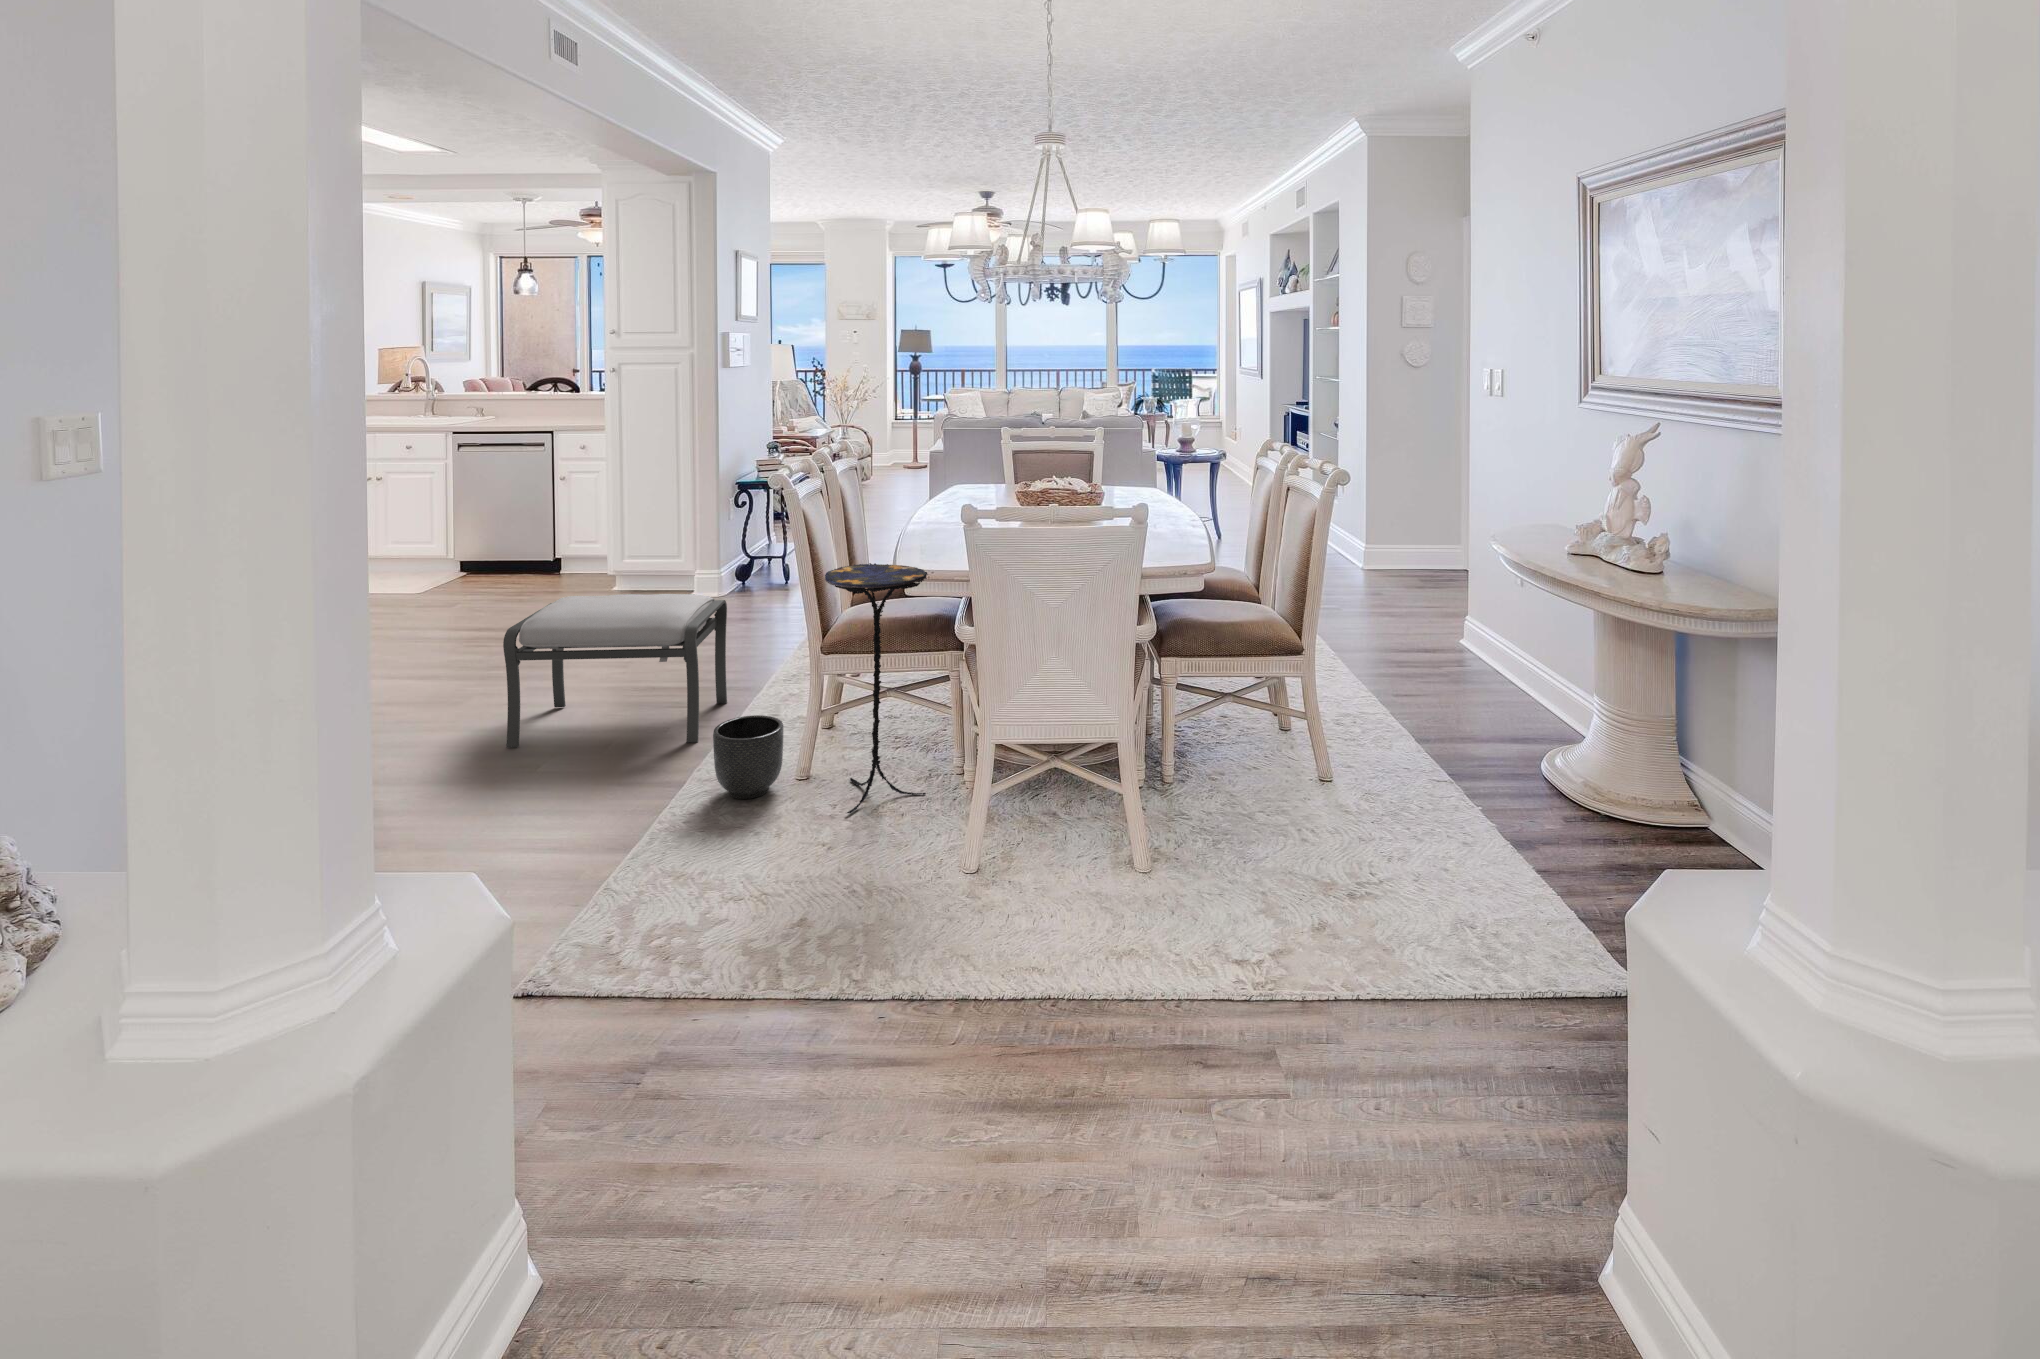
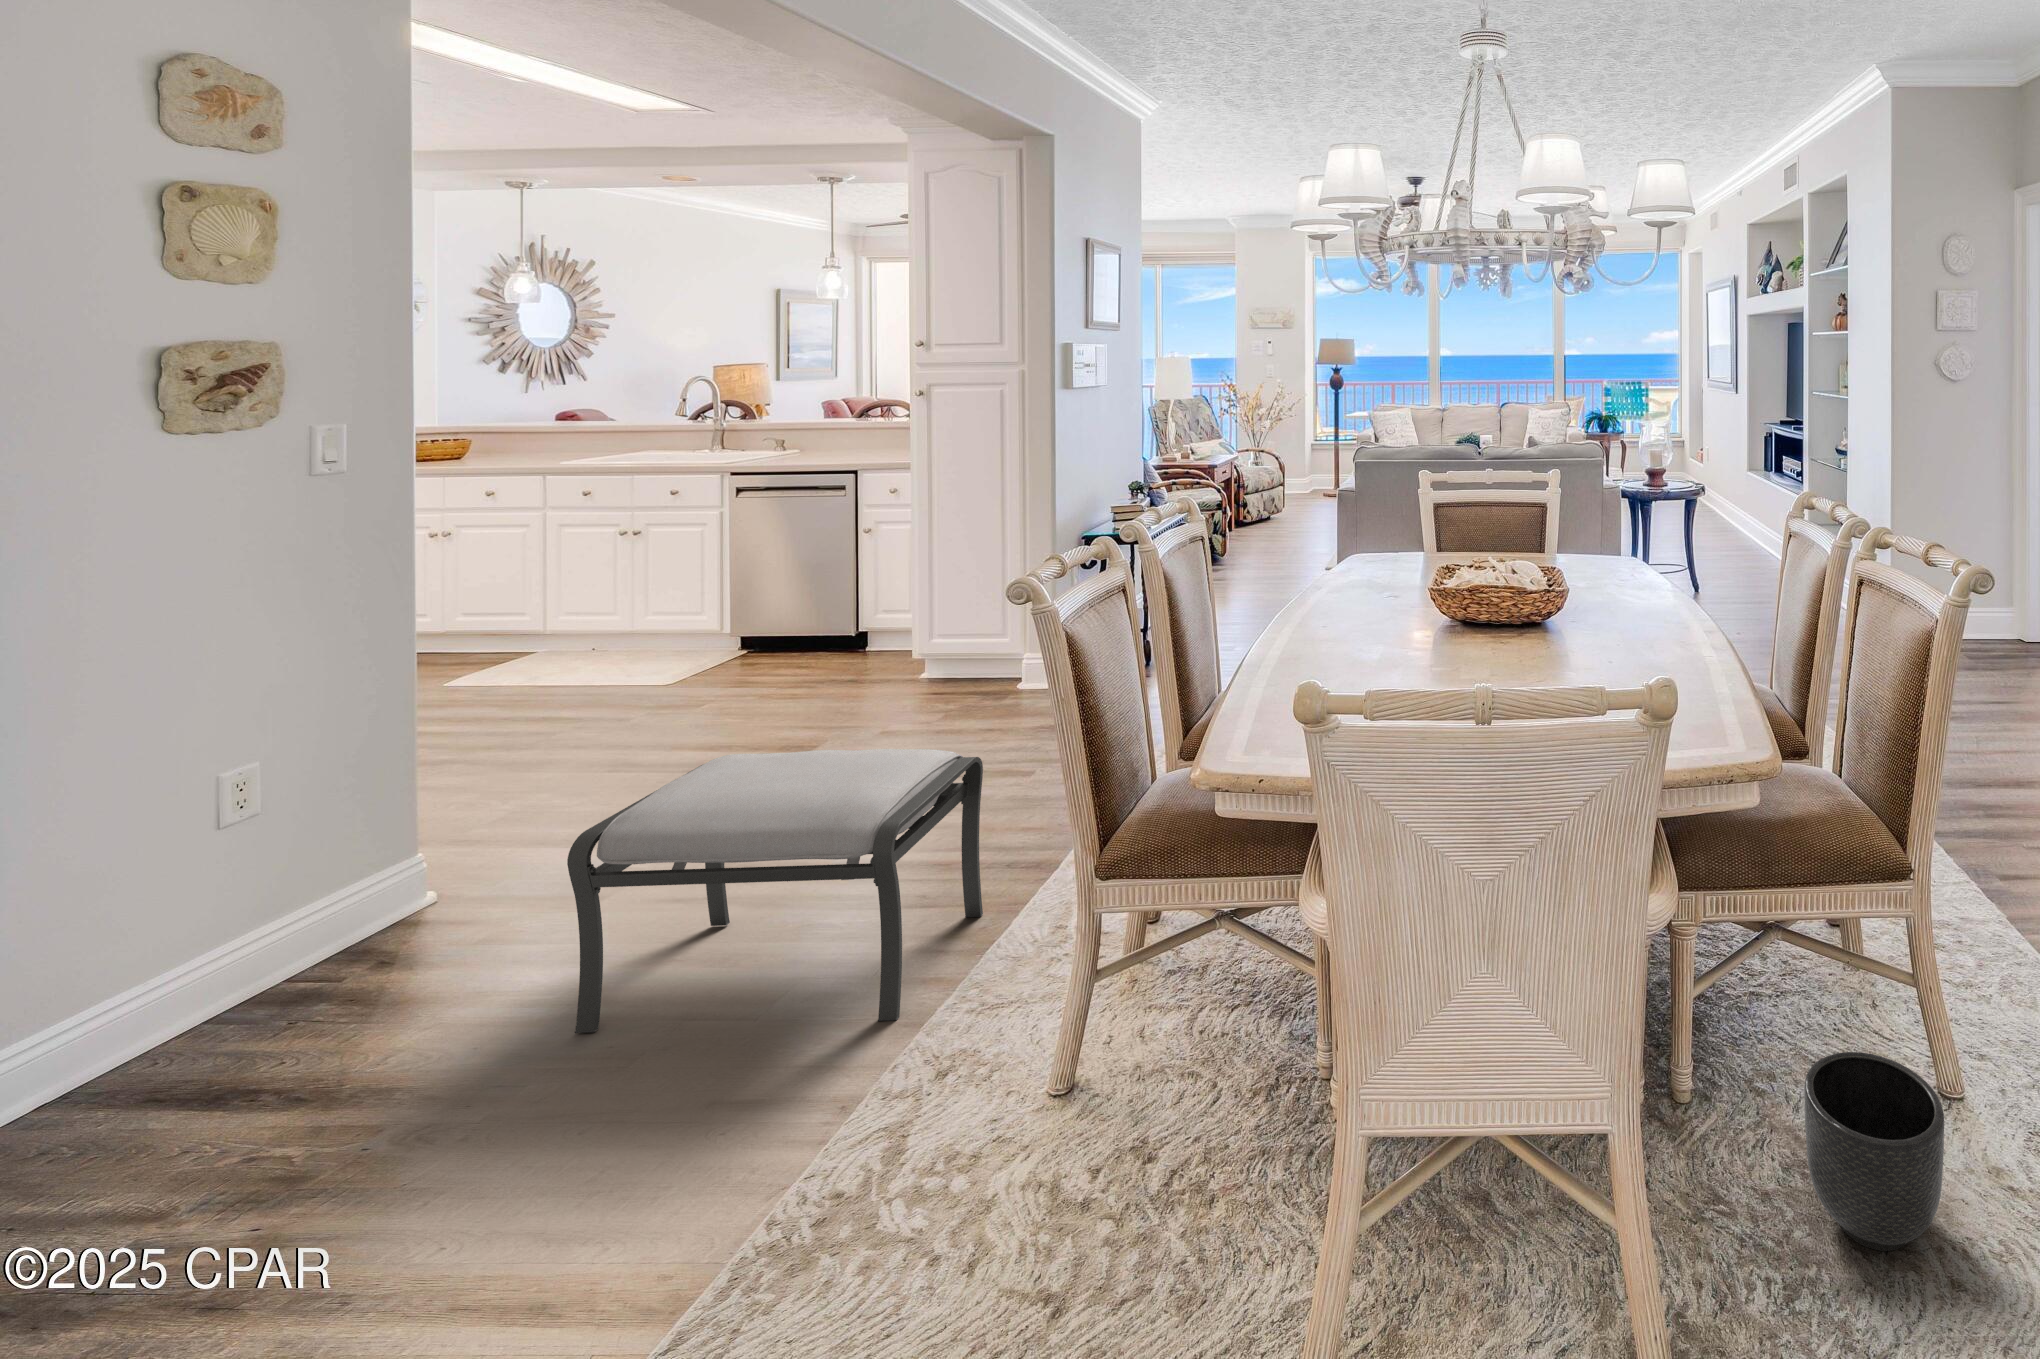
side table: present [825,563,928,813] -> none [1054,748,1253,1260]
planter: present [713,715,784,799] -> present [1804,1052,1944,1251]

